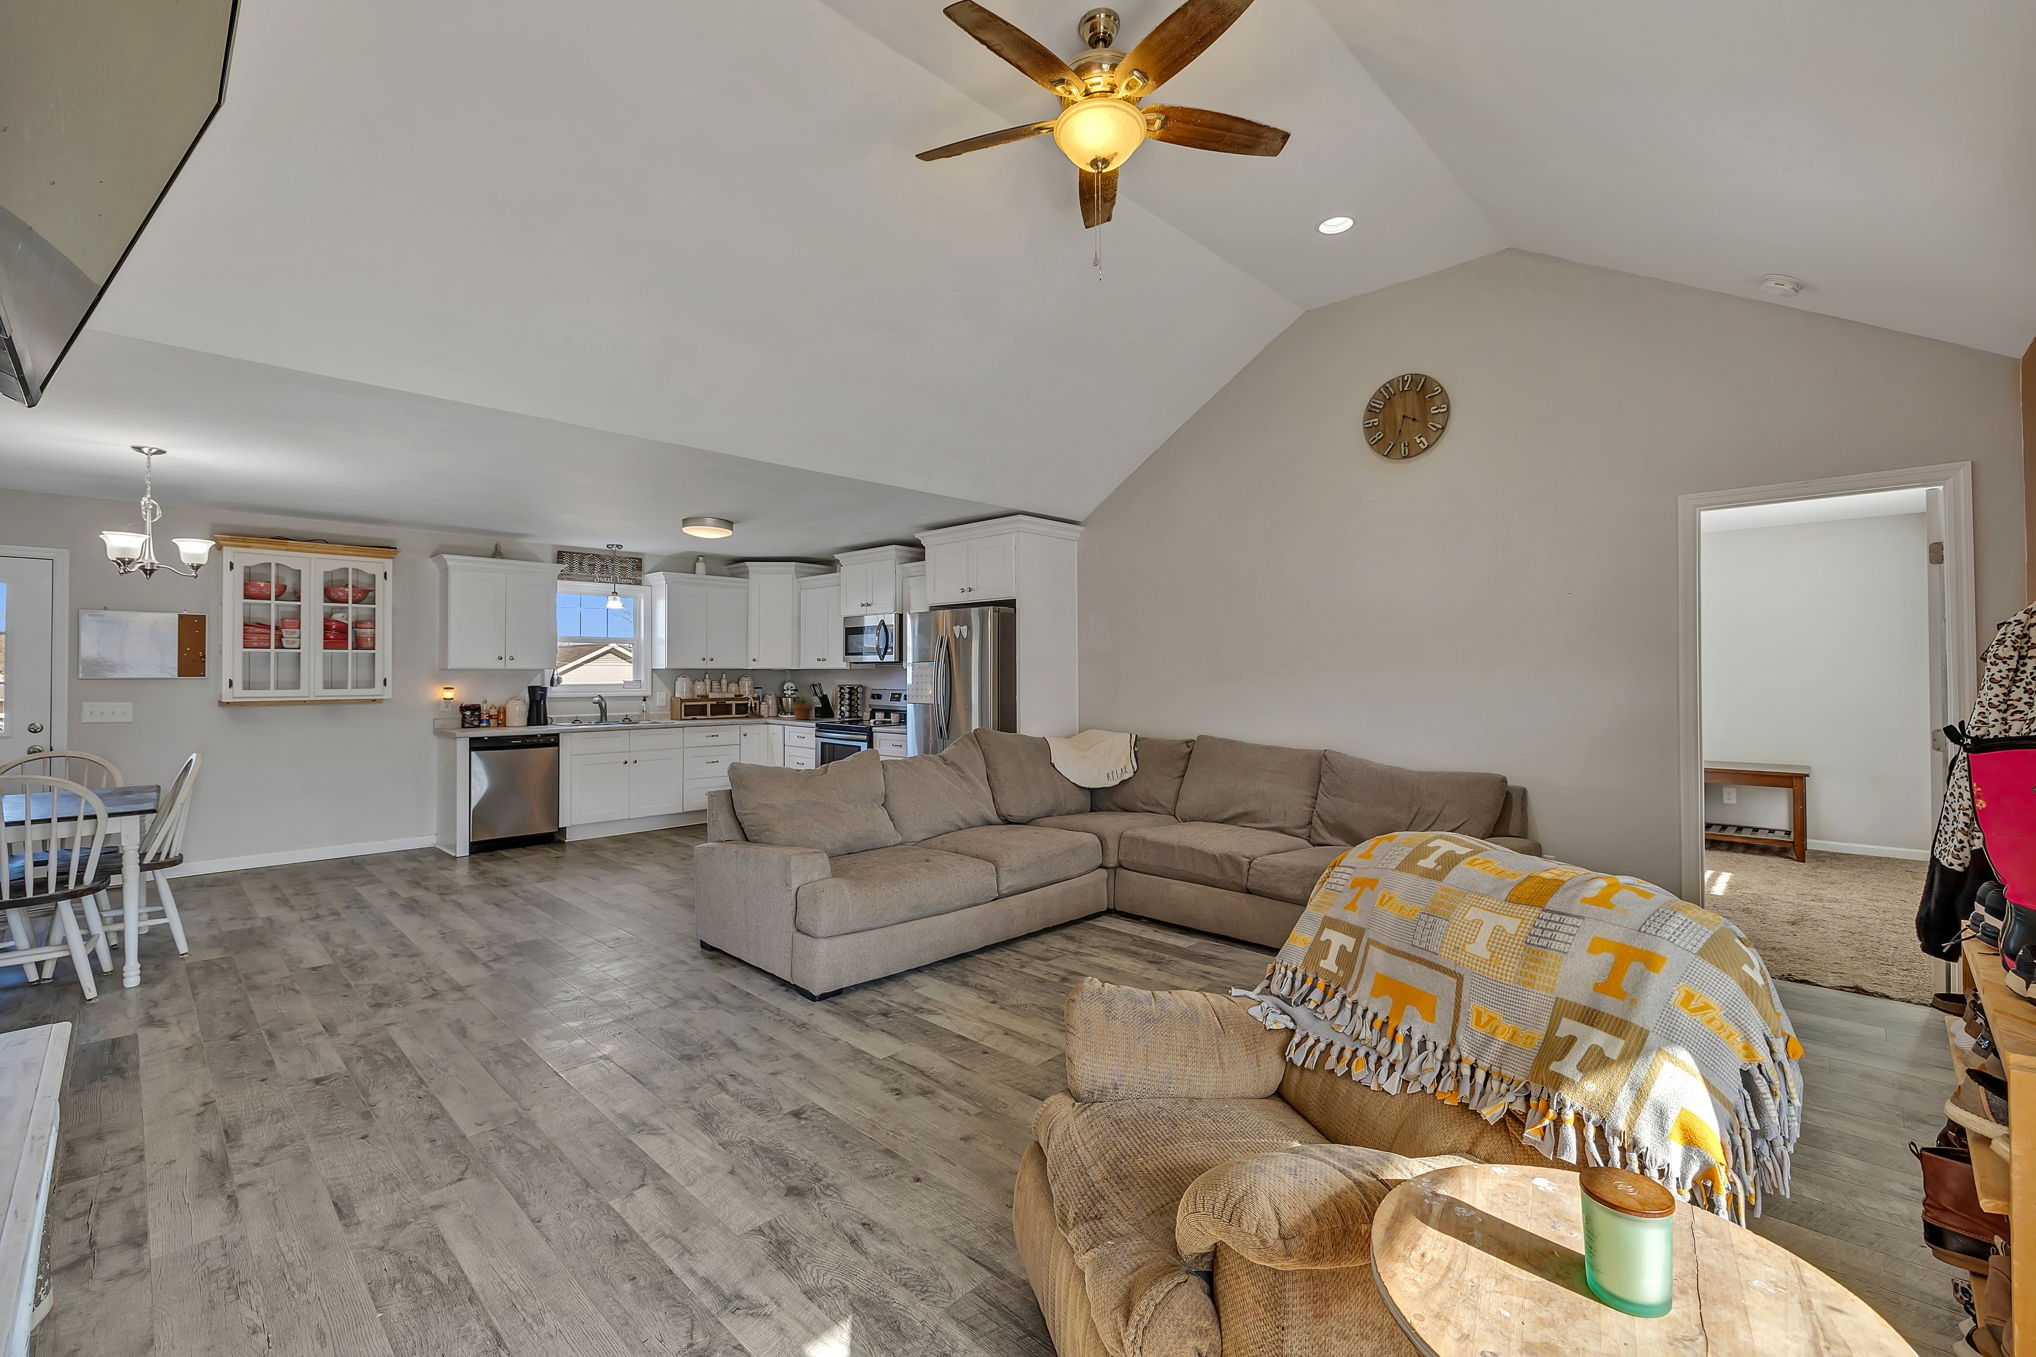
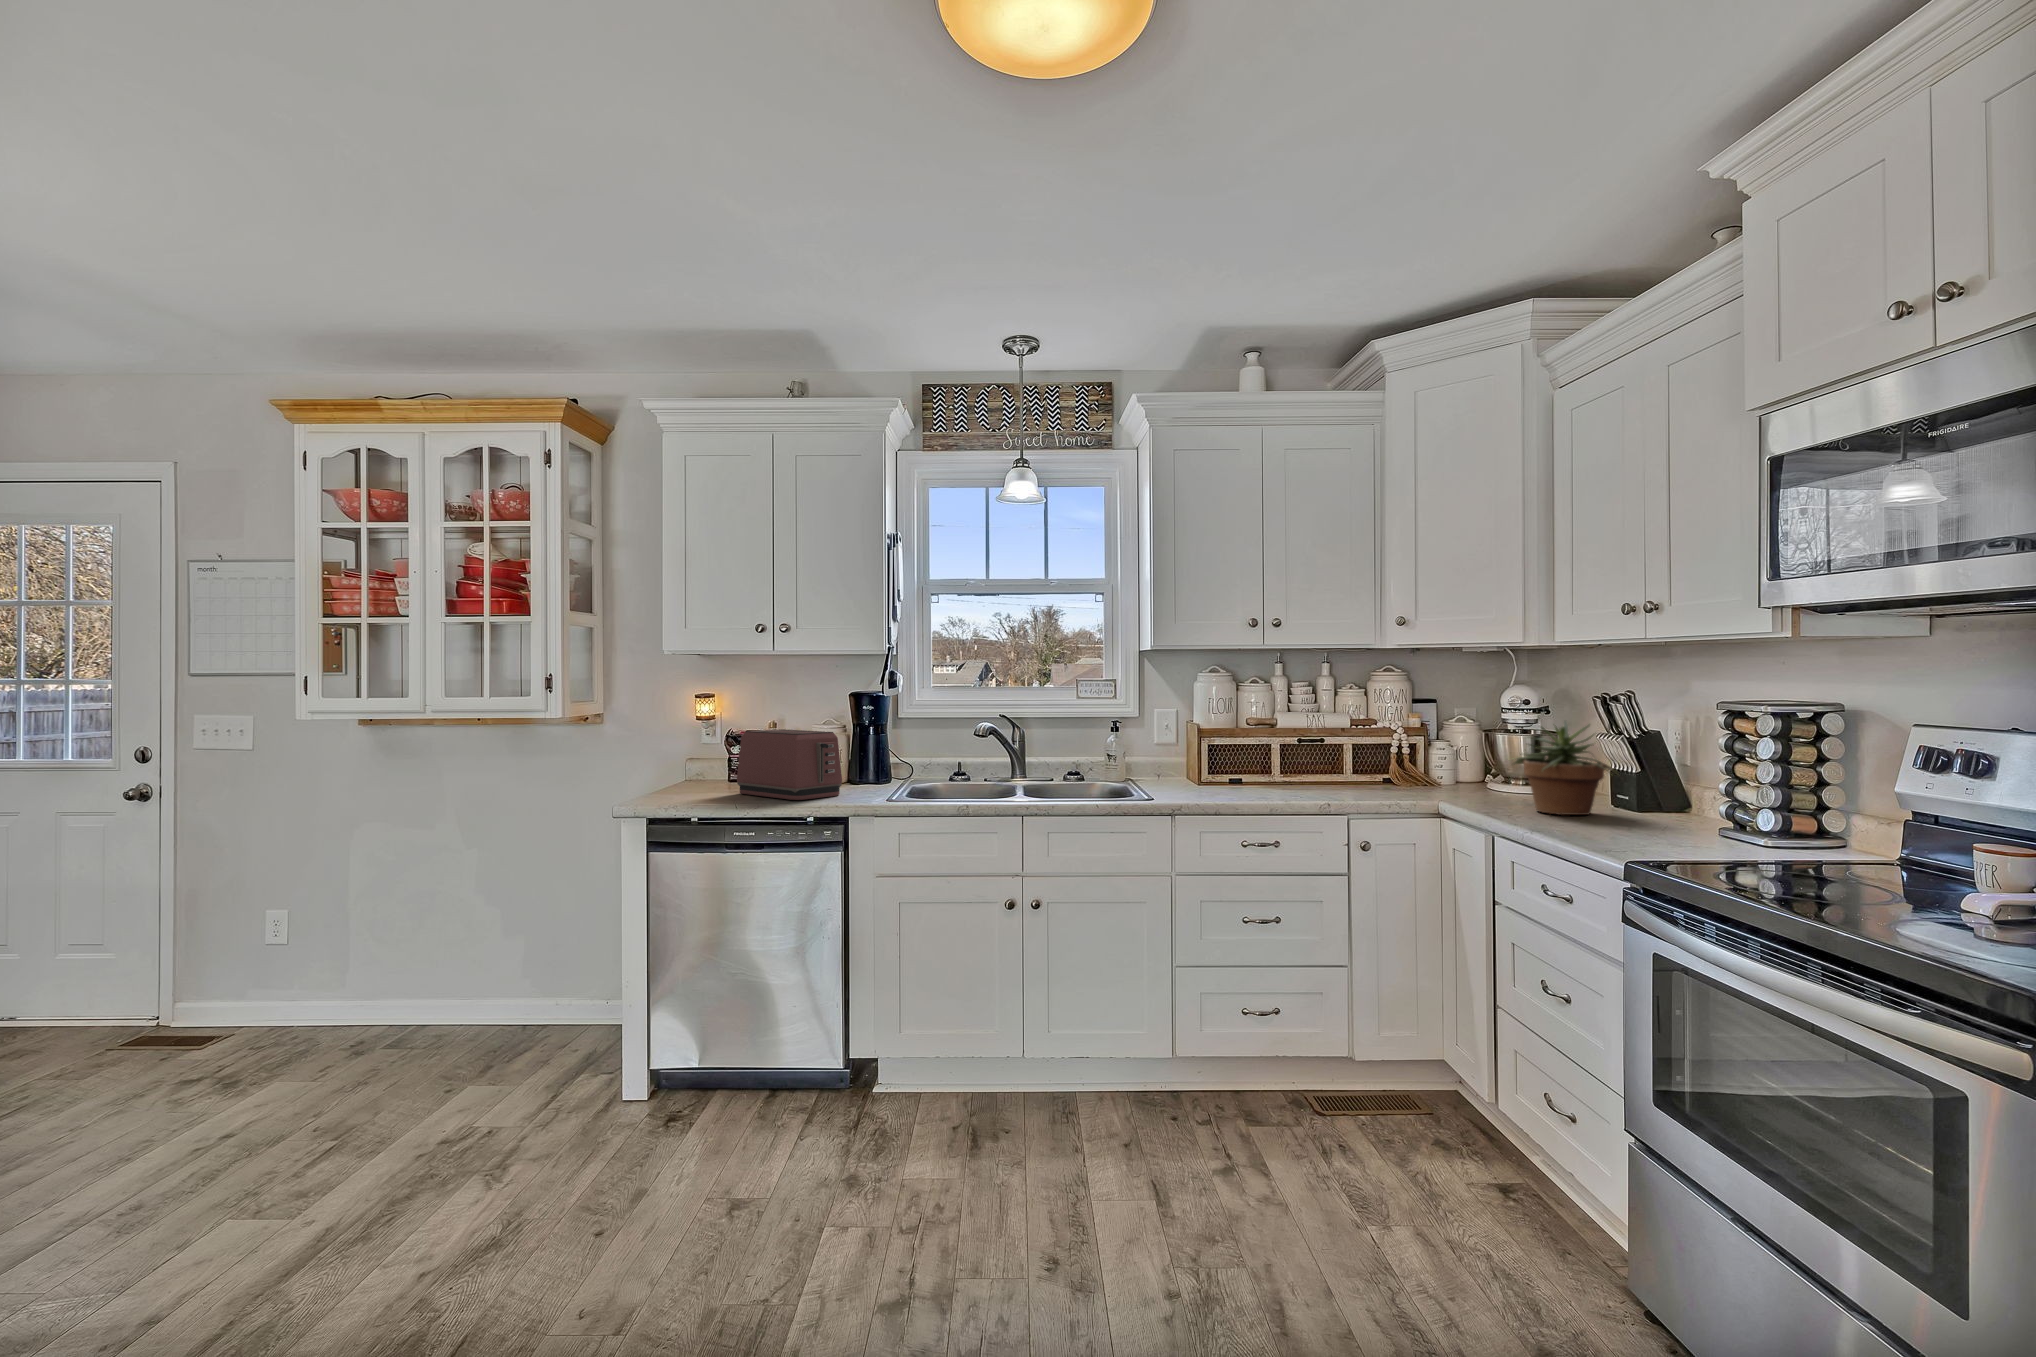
toaster: none [488,703,541,730] -> present [737,729,842,800]

